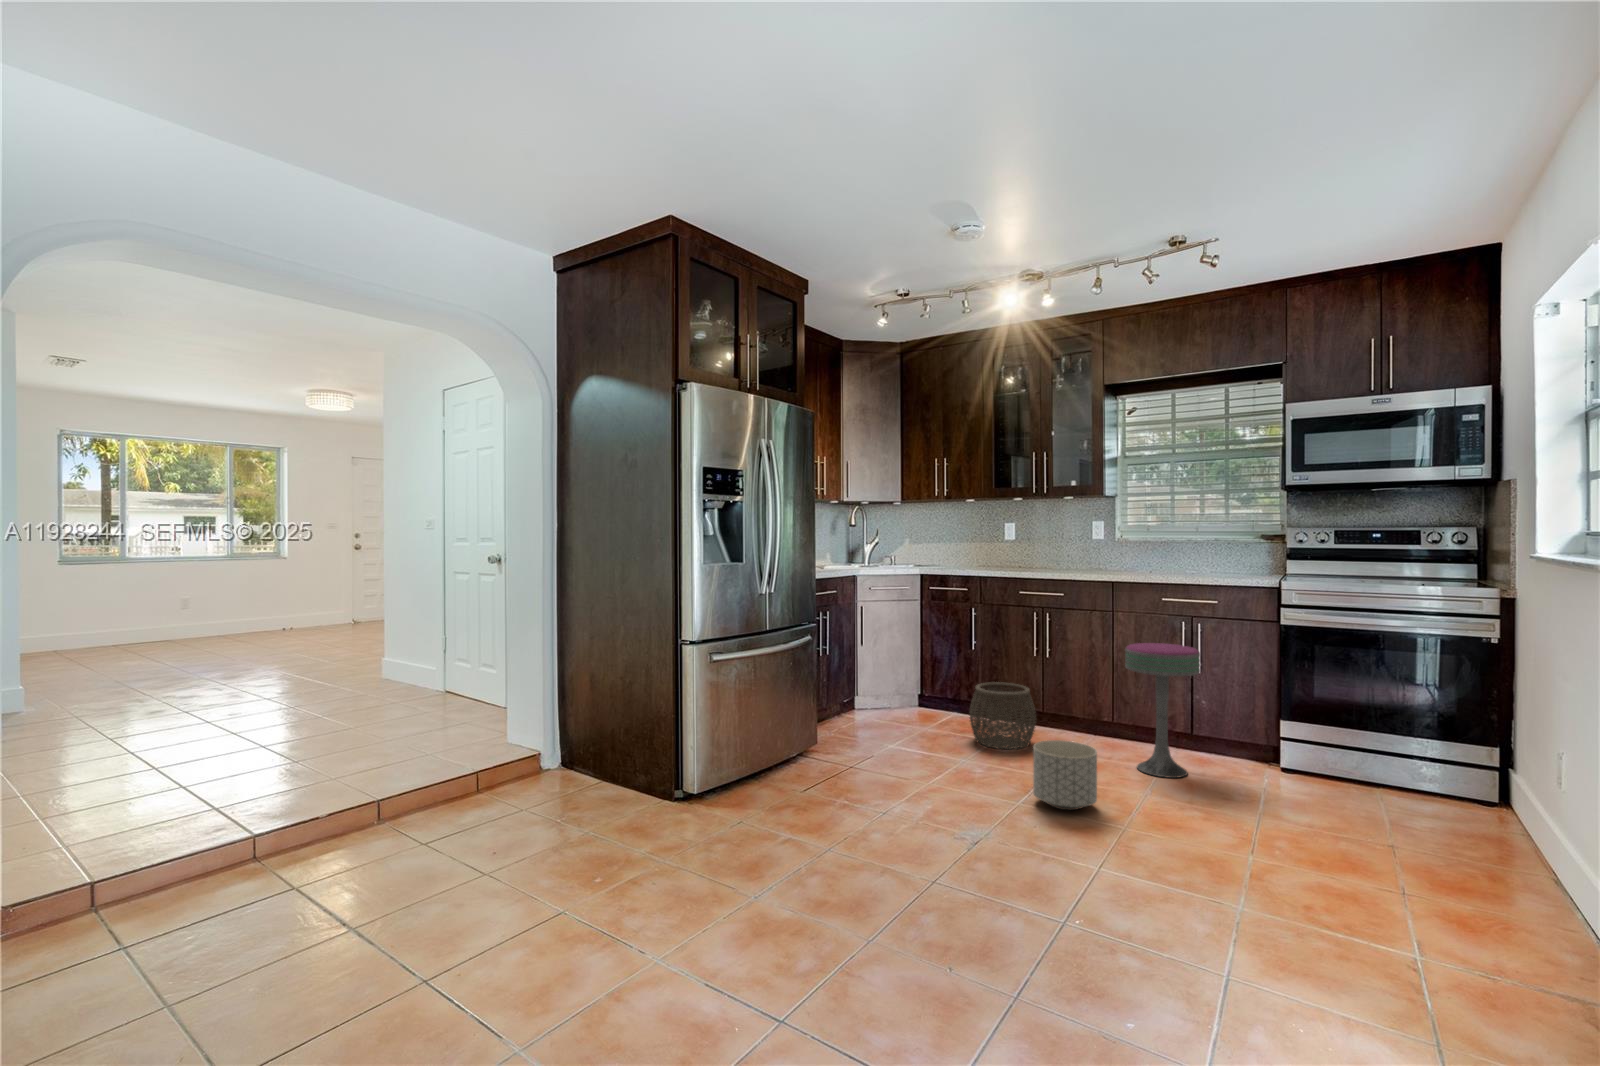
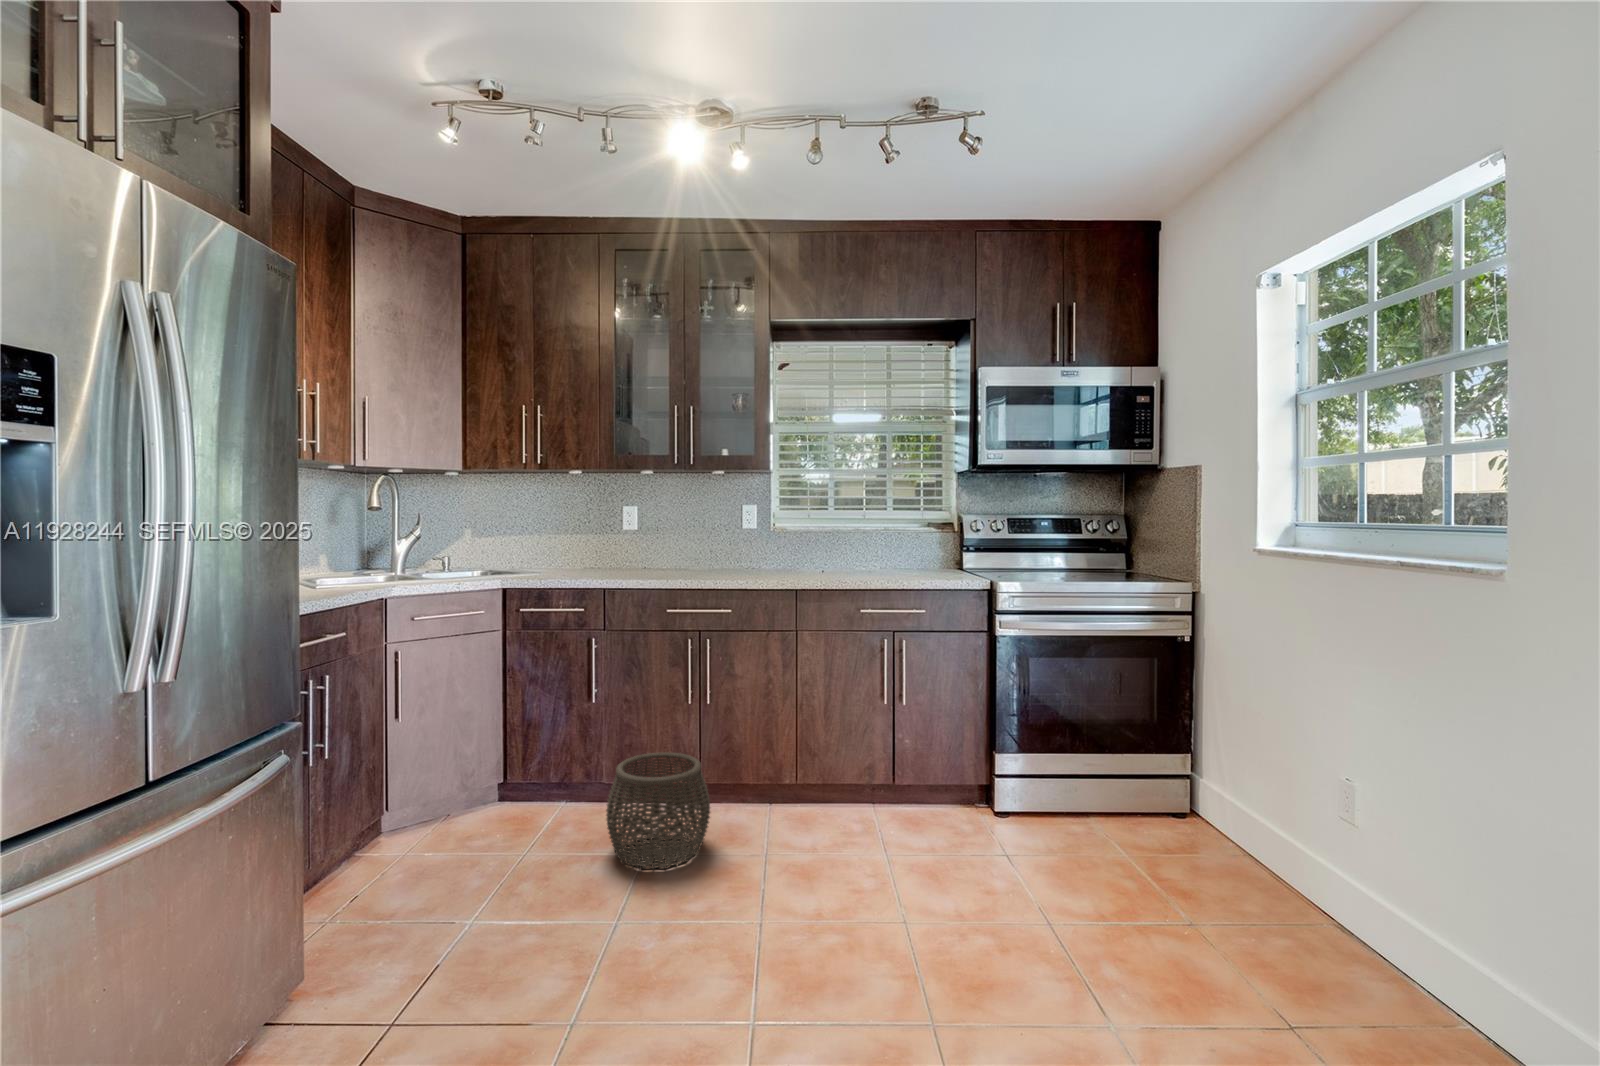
bar stool: present [1125,643,1200,778] -> none [841,673,936,867]
planter: present [1033,740,1097,810] -> none [775,867,878,1005]

